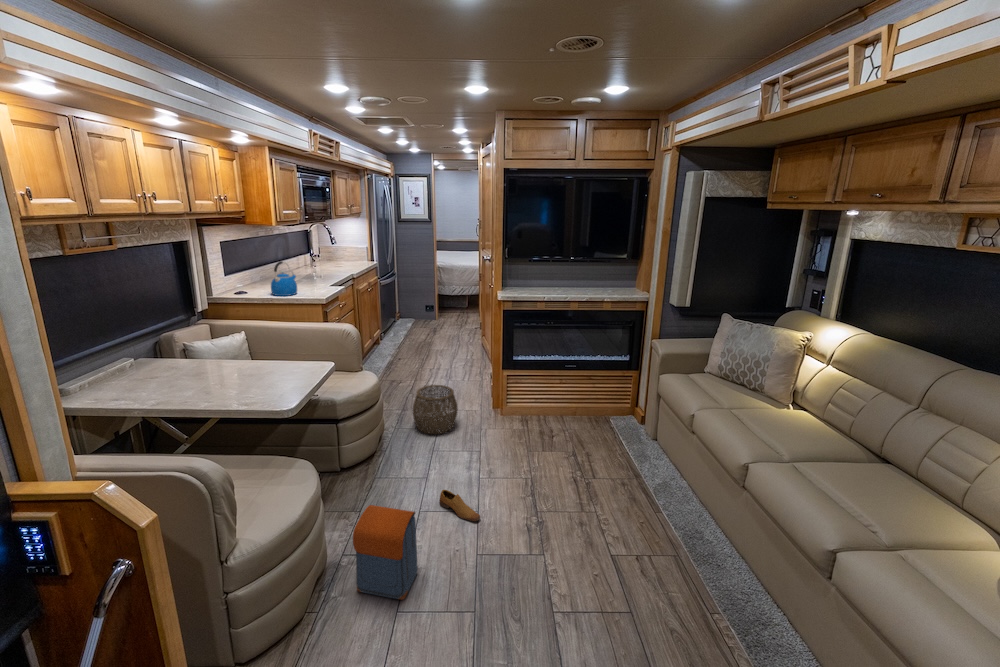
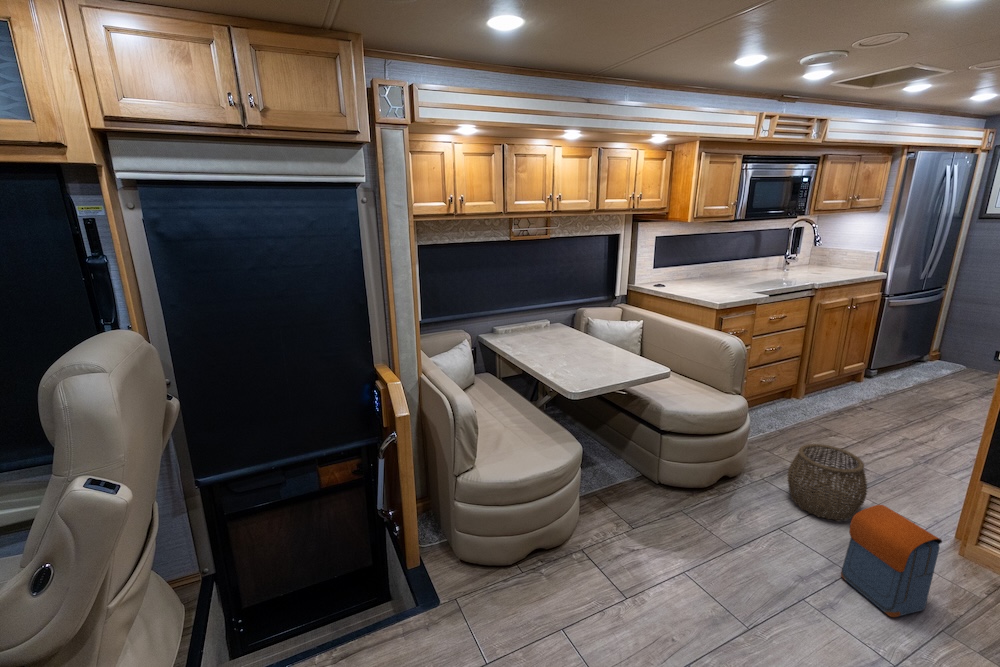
kettle: present [271,262,297,296] -> none [686,258,718,294]
shoe: present [439,490,480,521] -> none [715,569,746,637]
backpack: present [353,505,418,600] -> present [841,505,942,617]

